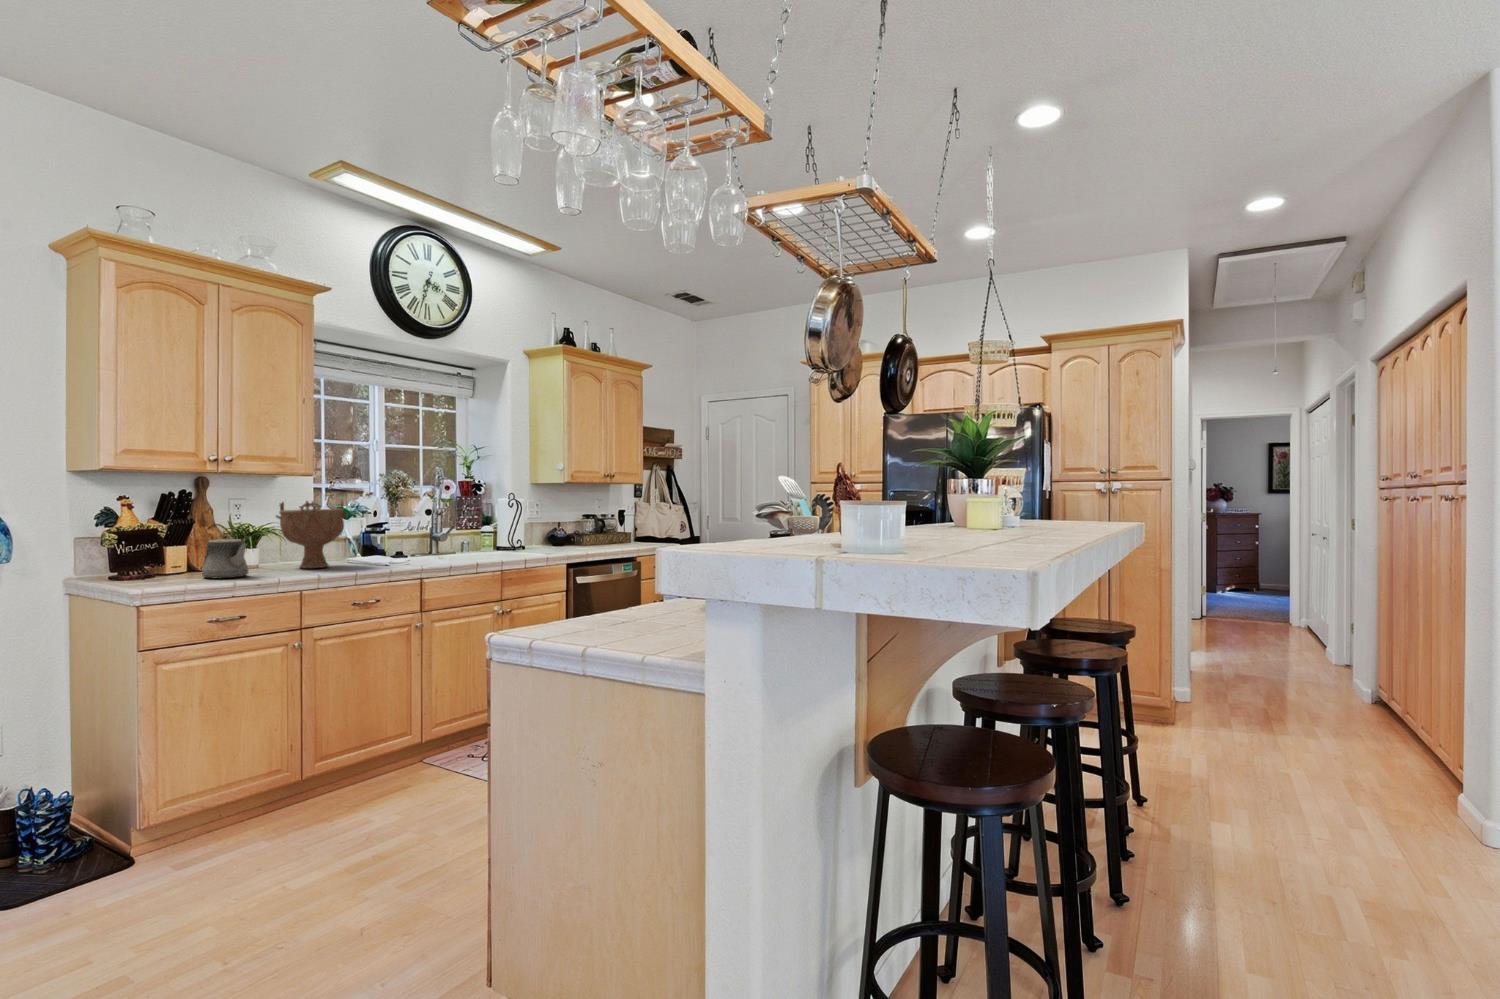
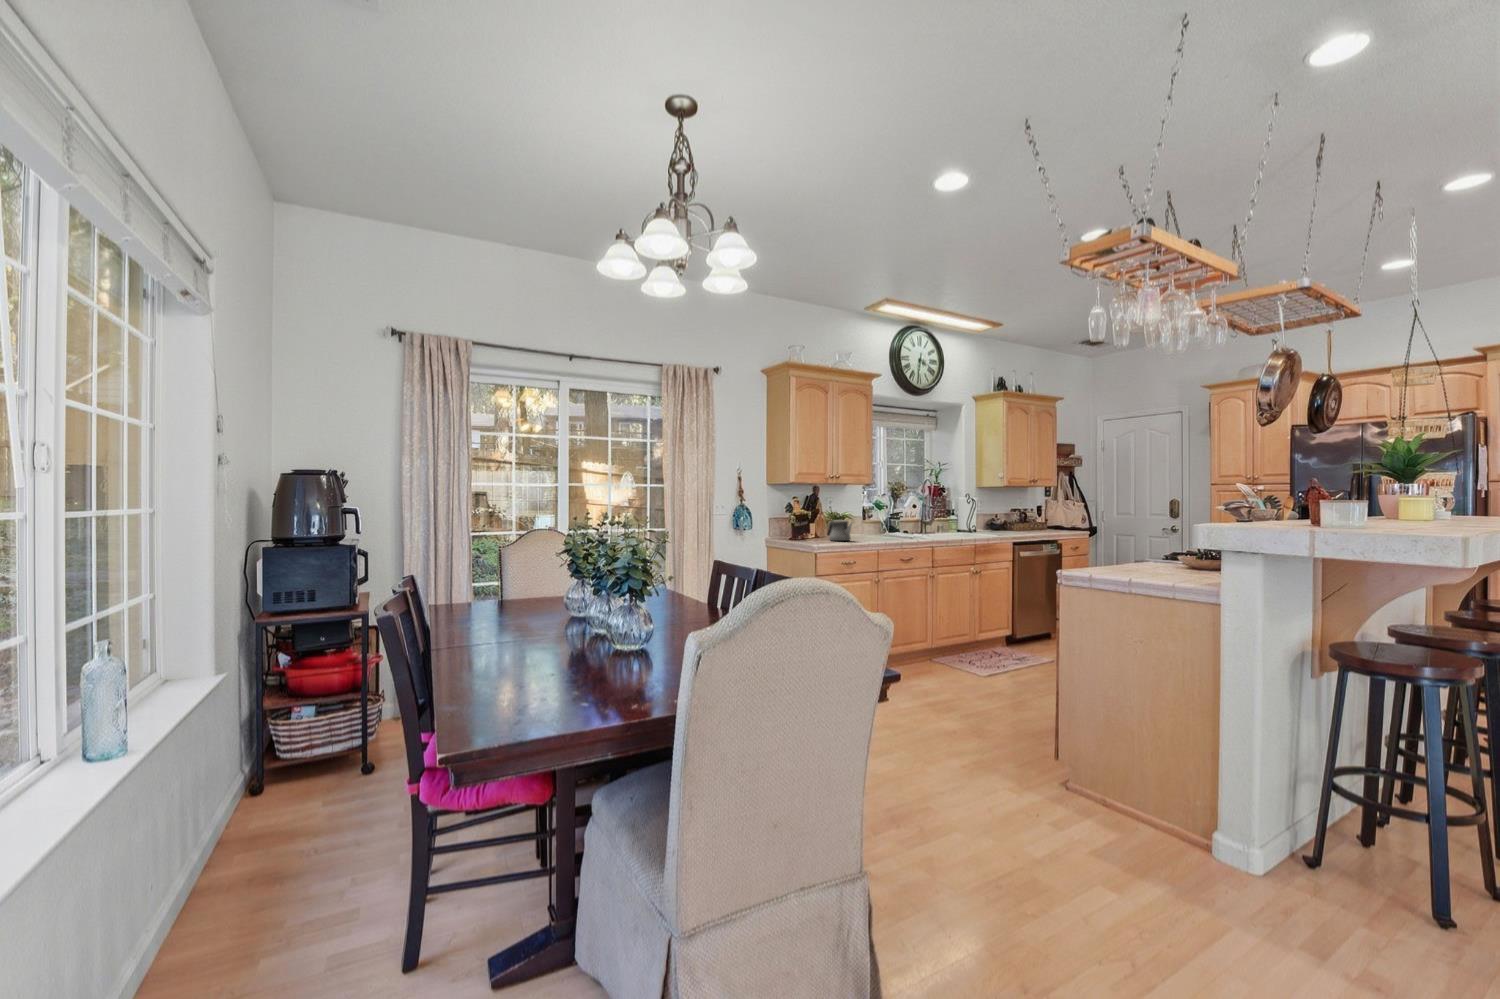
decorative bowl: present [276,501,348,568] -> none [855,498,892,538]

